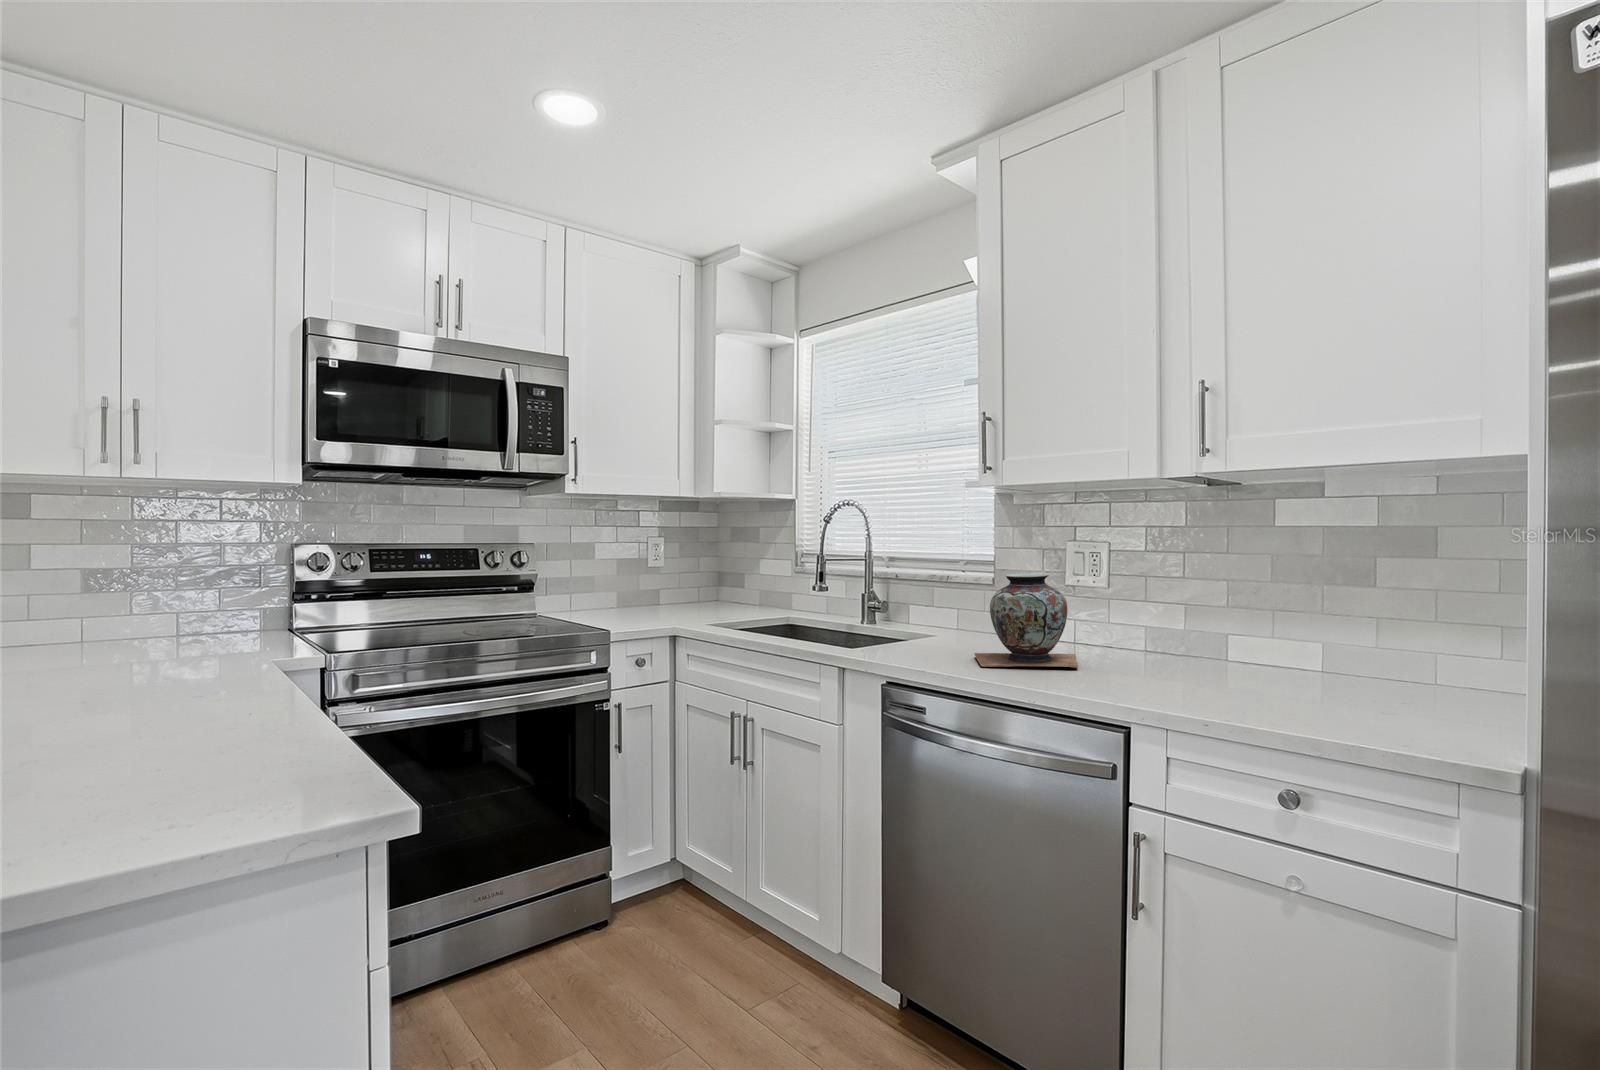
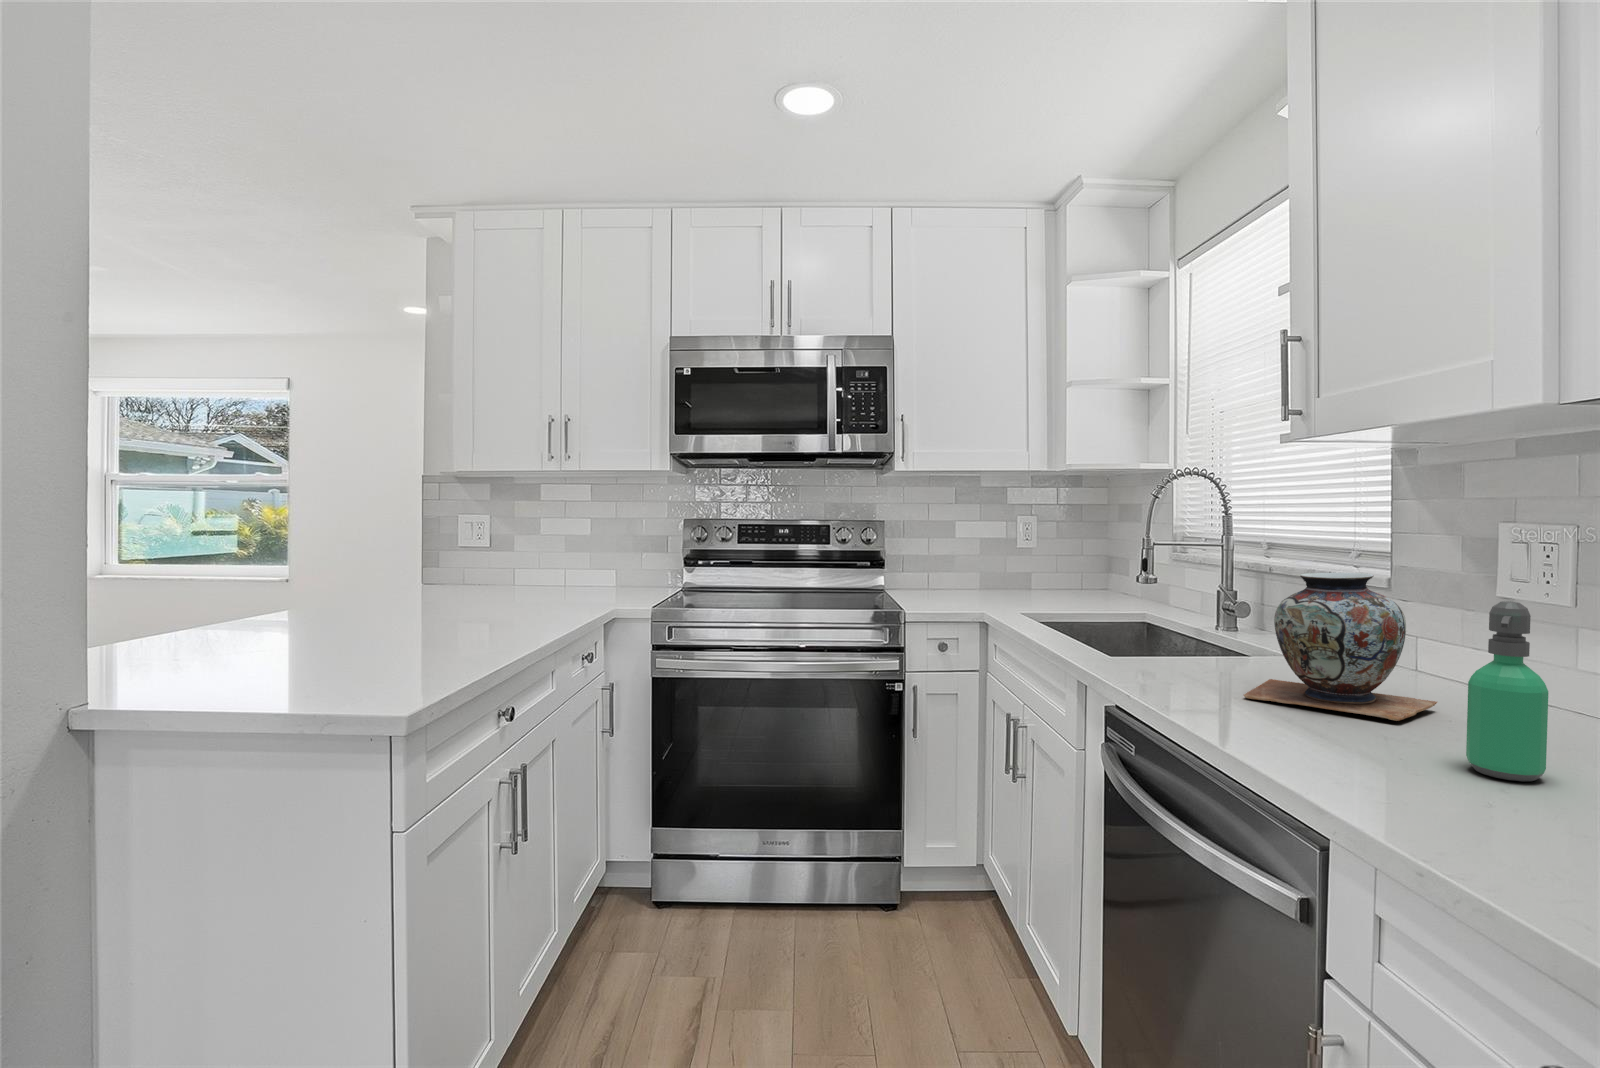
soap dispenser: none [1145,583,1184,689] -> present [1466,601,1548,781]

